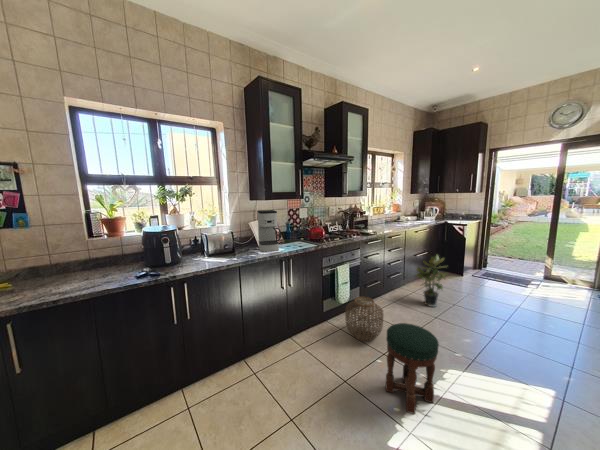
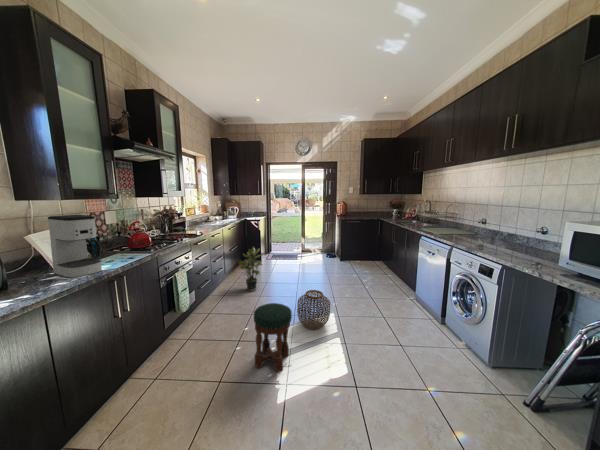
woven basket: present [345,297,383,341] -> present [297,290,330,330]

